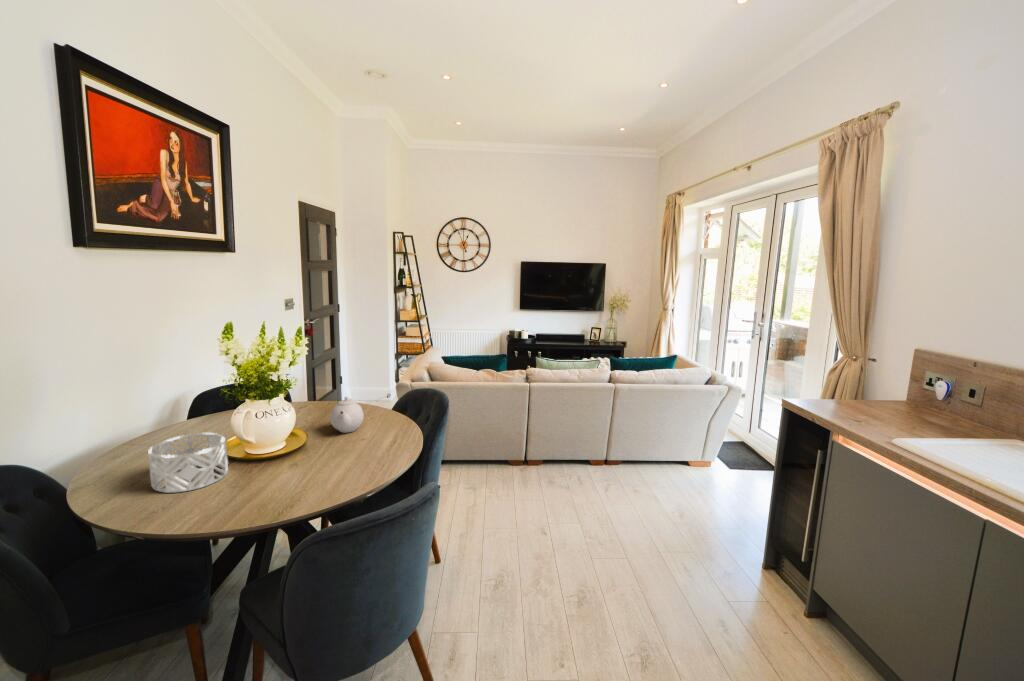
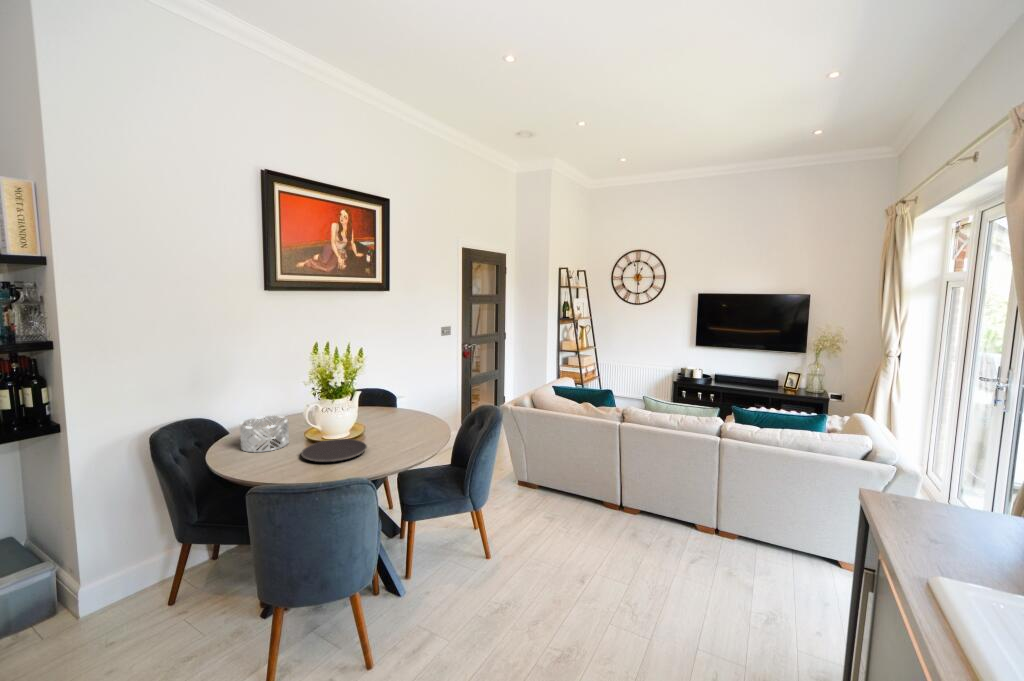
teapot: present [330,396,364,433] -> none [376,406,404,436]
plate: none [272,444,360,480] -> present [301,439,367,462]

